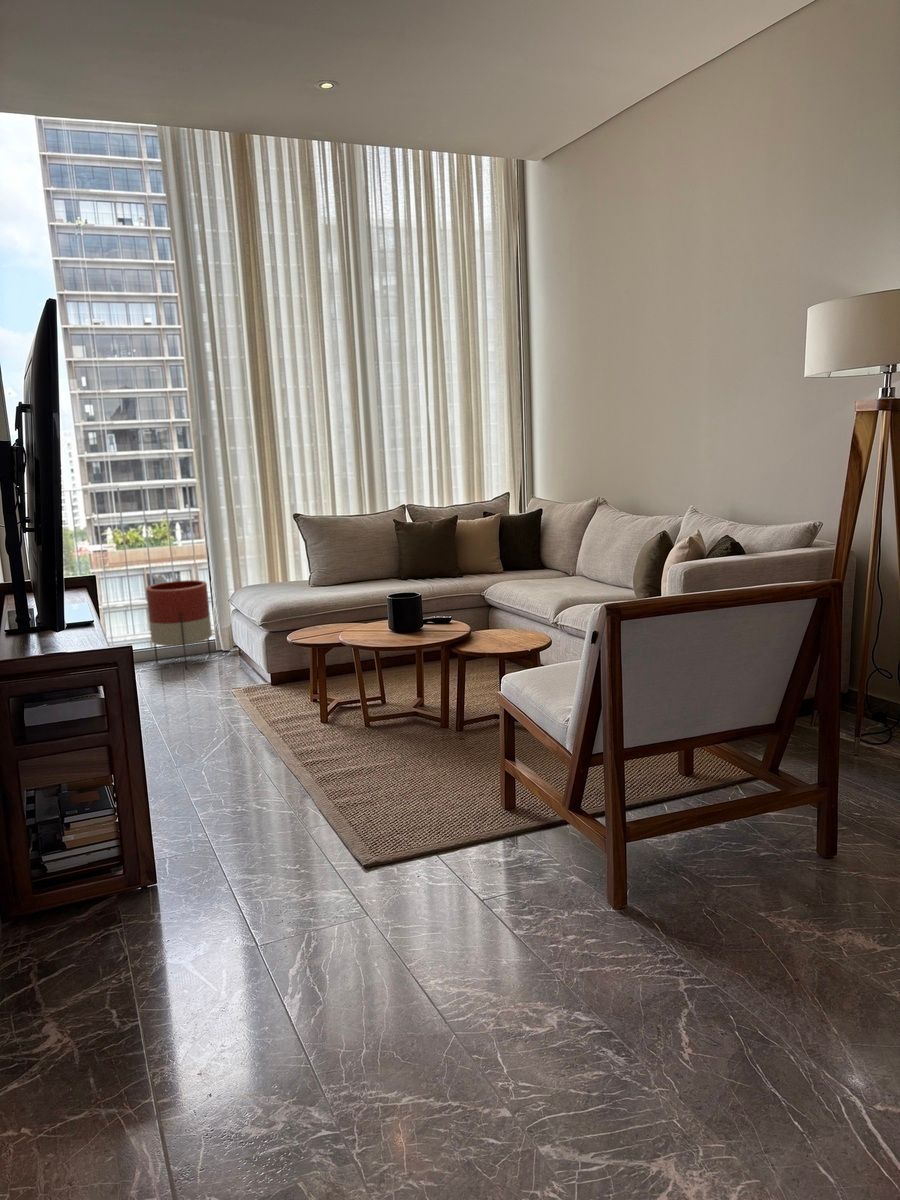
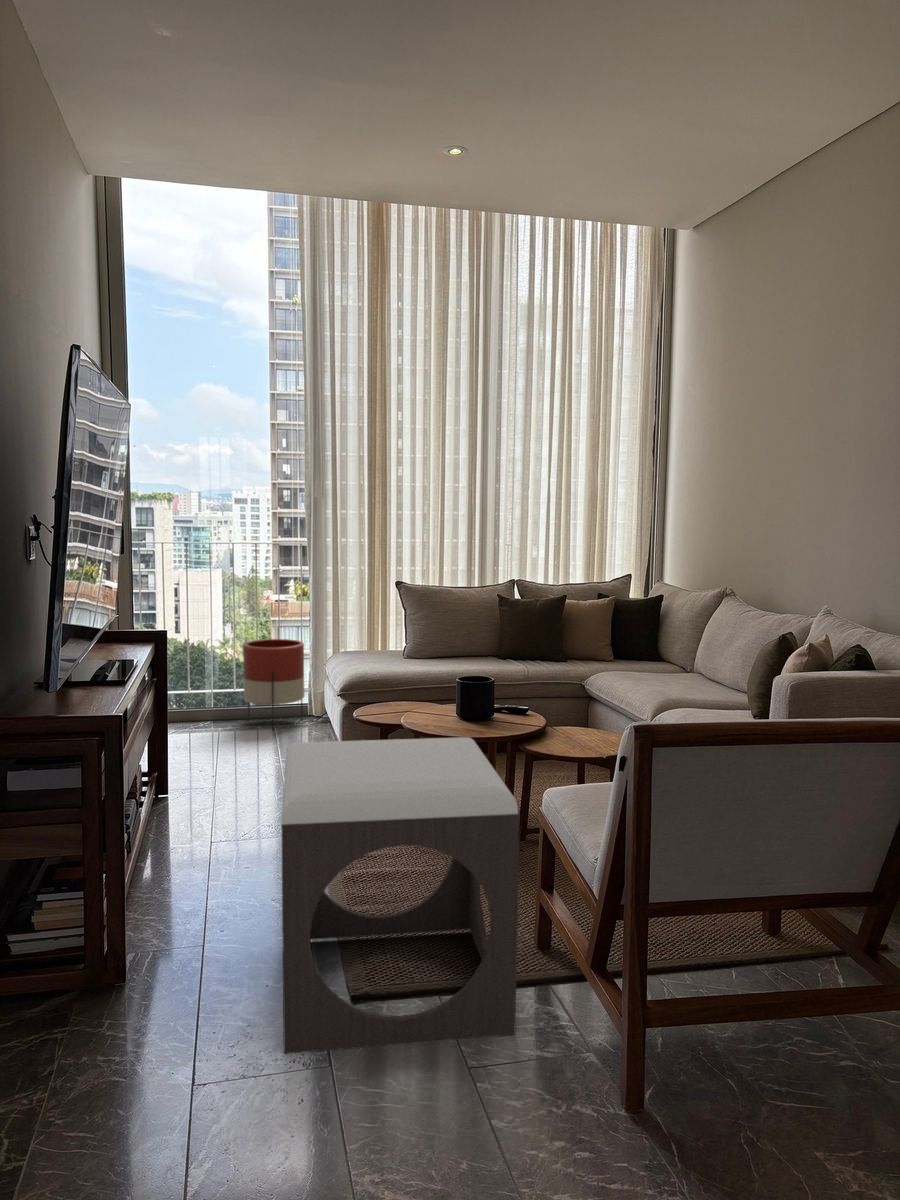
footstool: none [275,640,511,913] -> present [281,737,520,1054]

